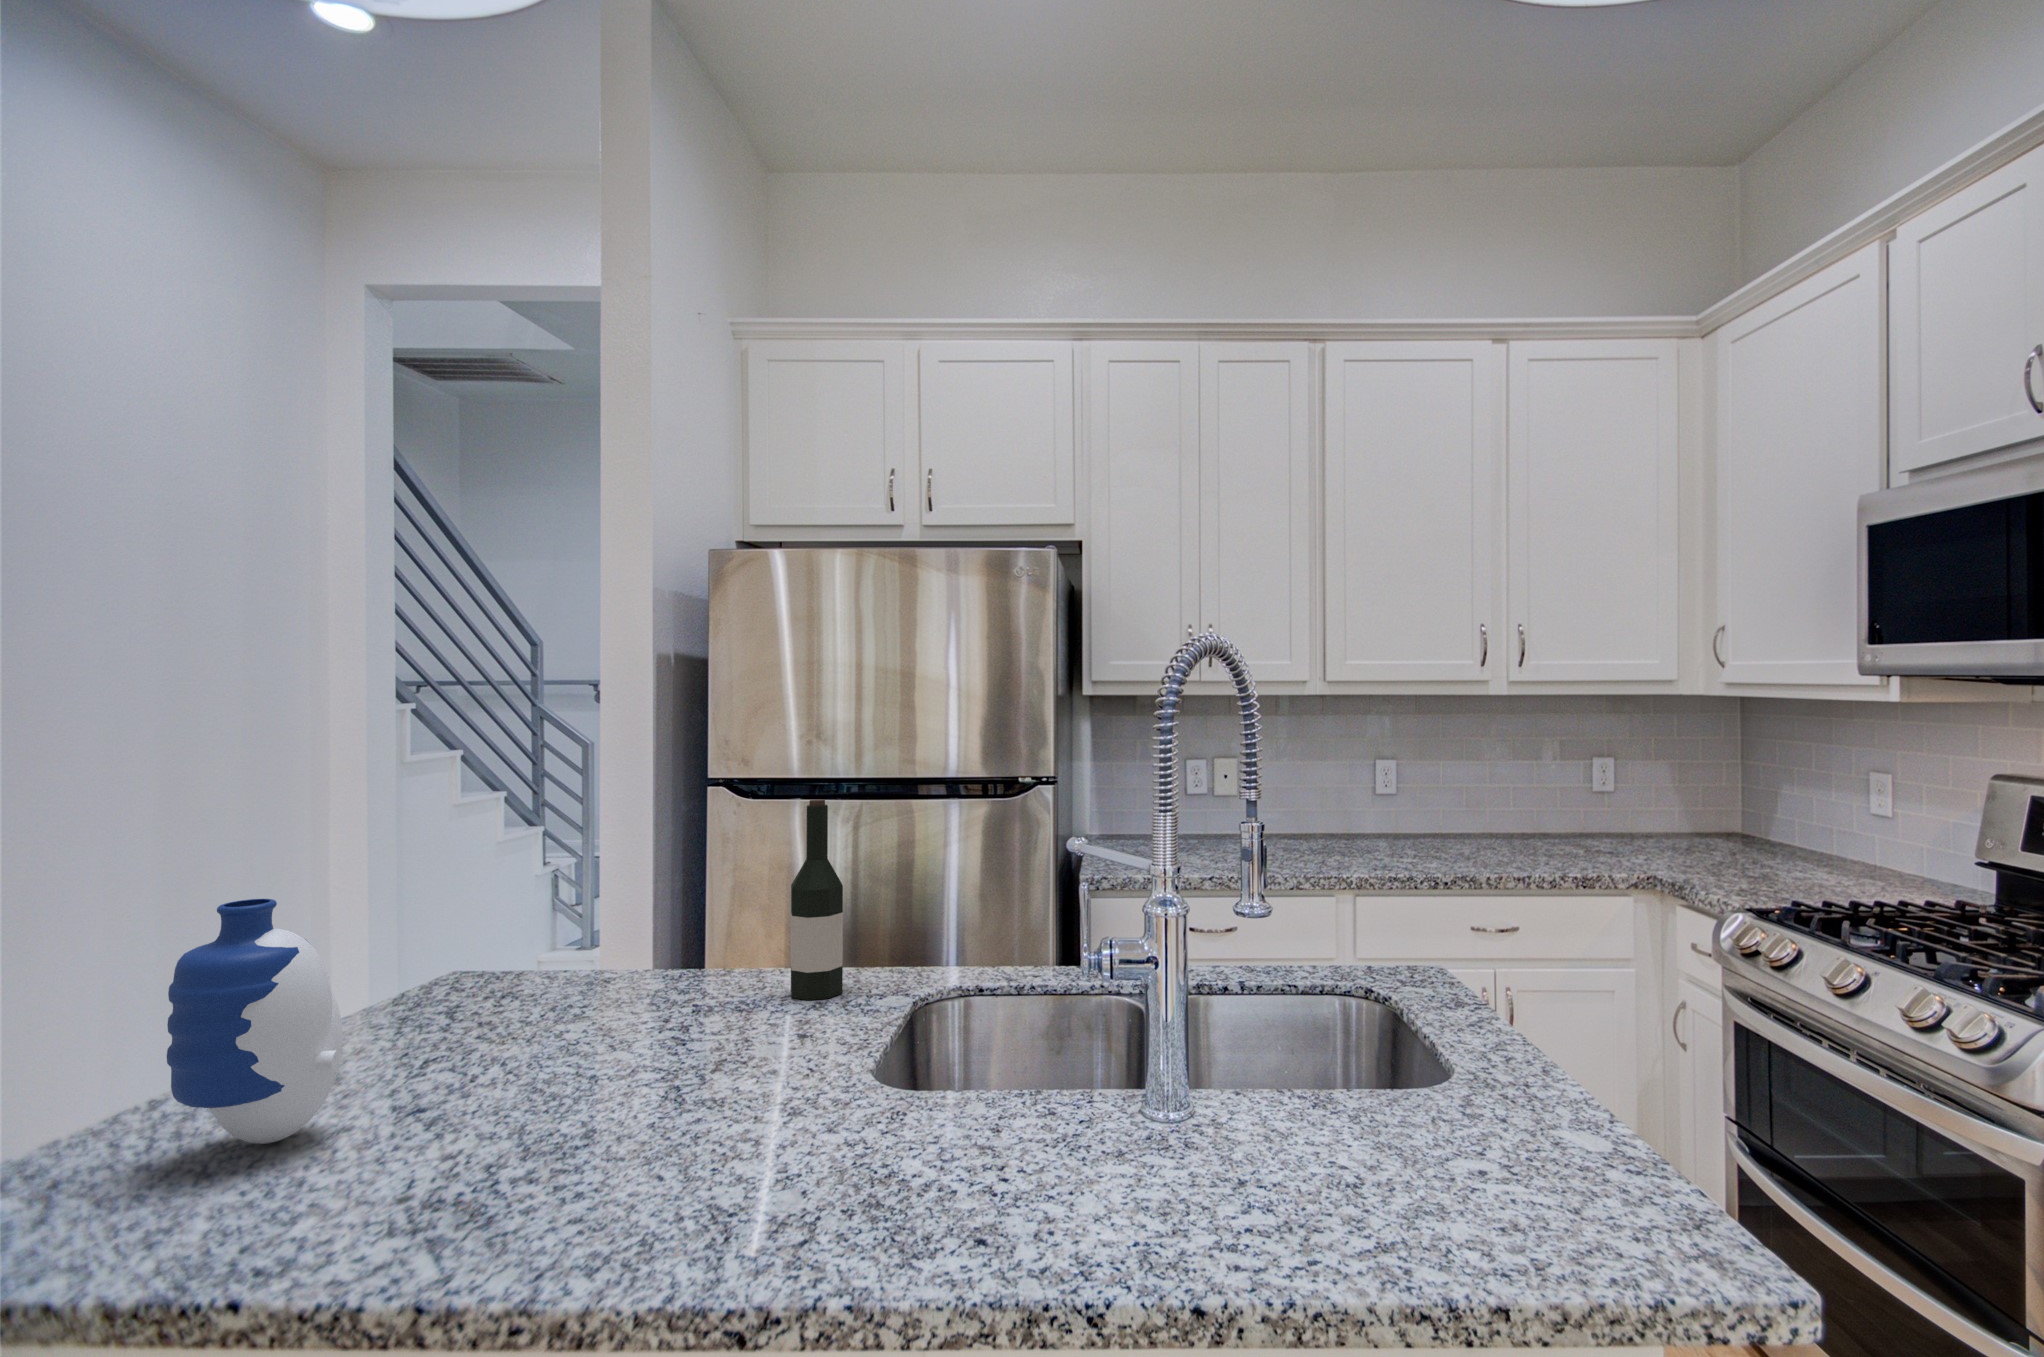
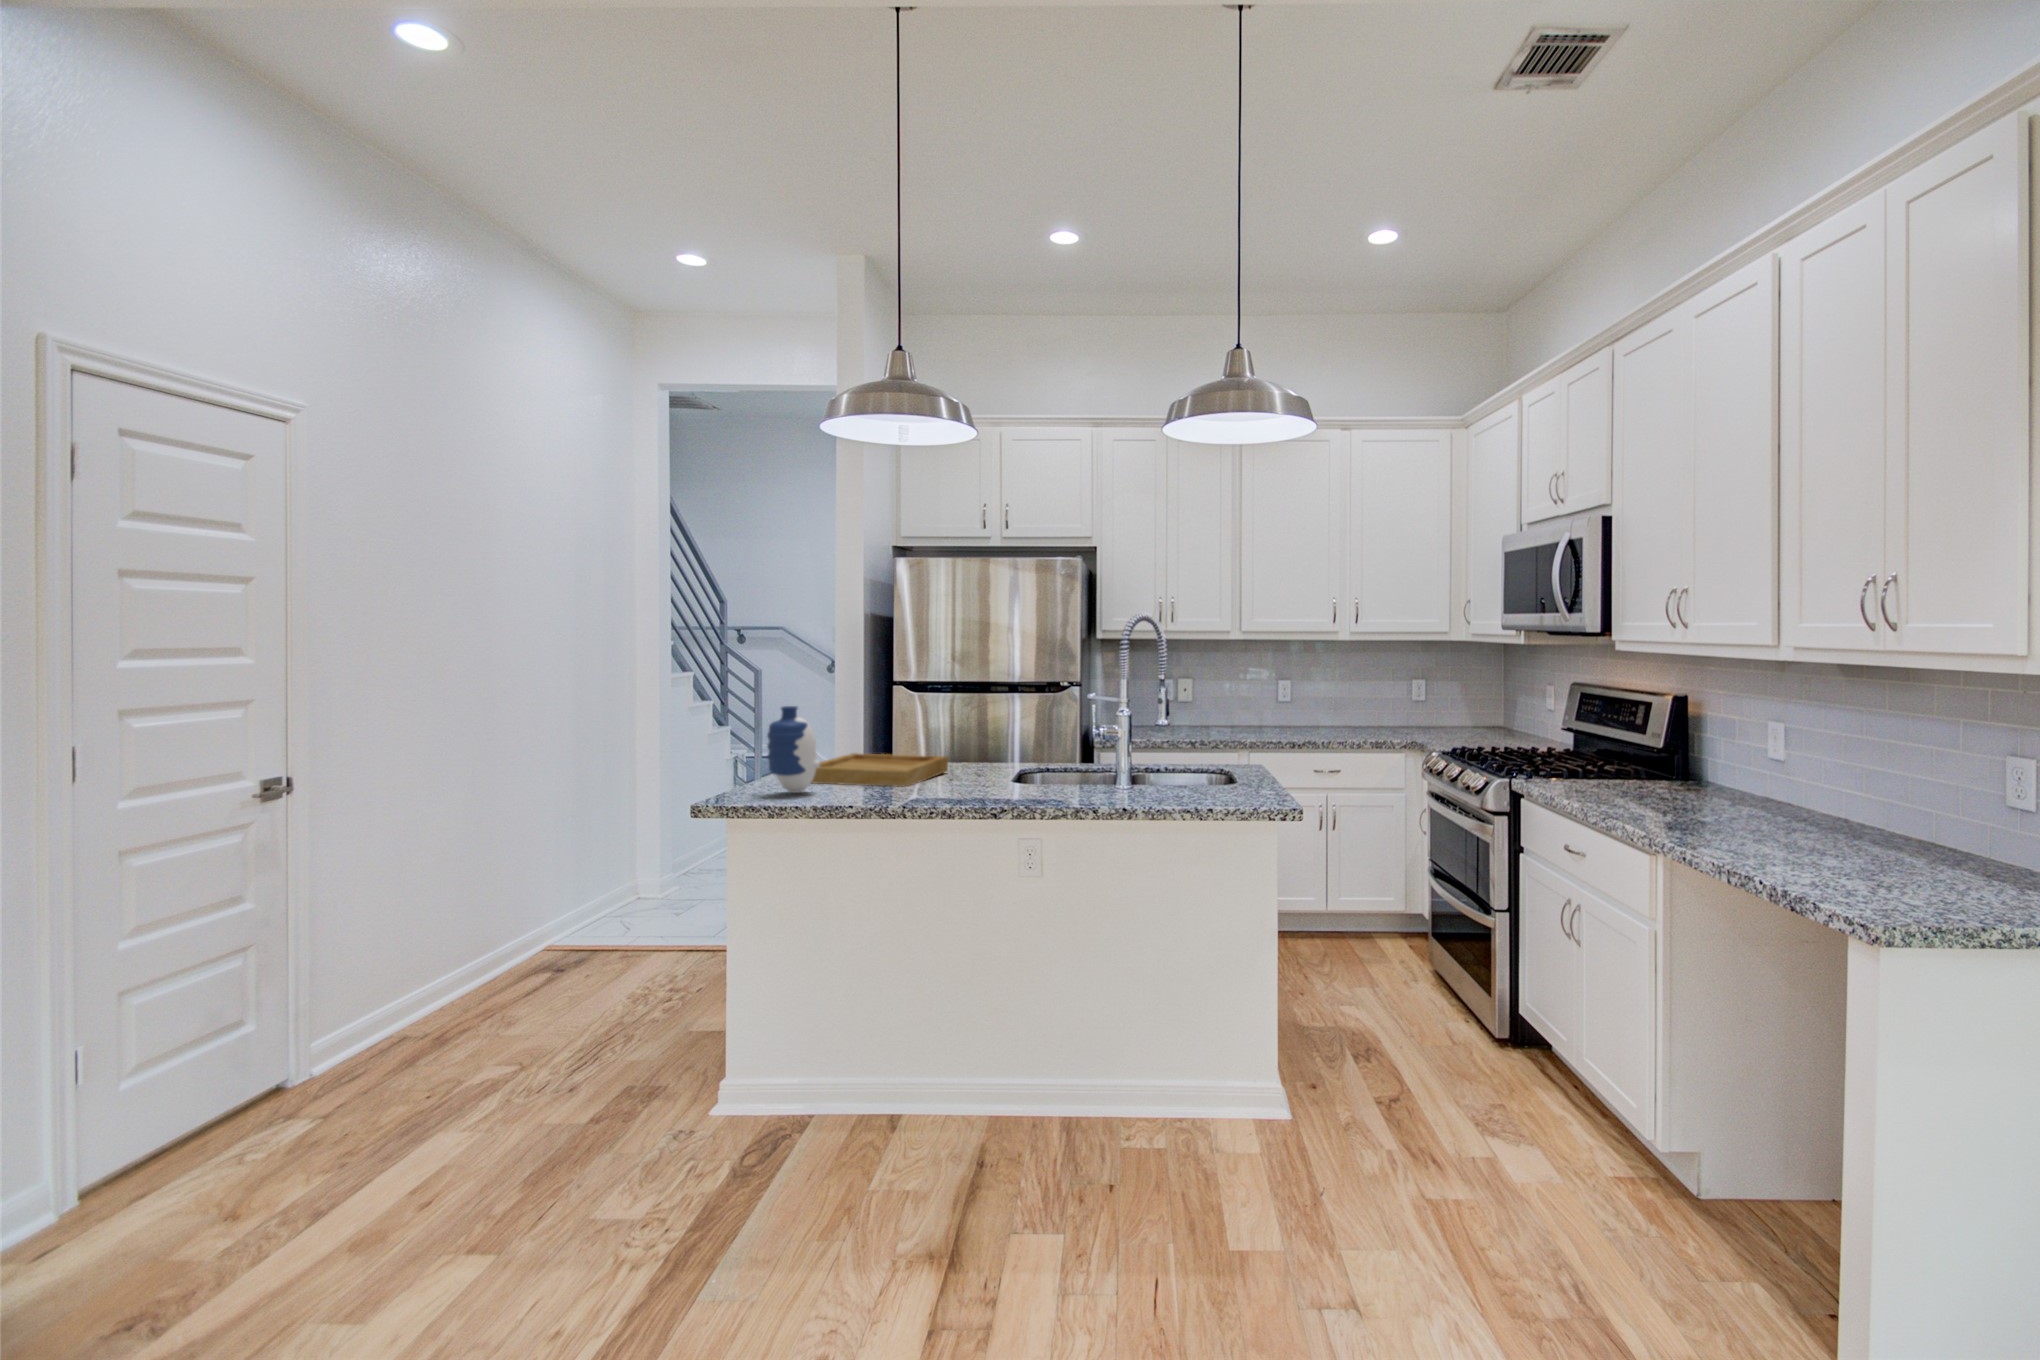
wine bottle: present [791,799,843,1000] -> none [959,683,982,772]
tray: none [365,957,762,1088] -> present [811,753,948,787]

